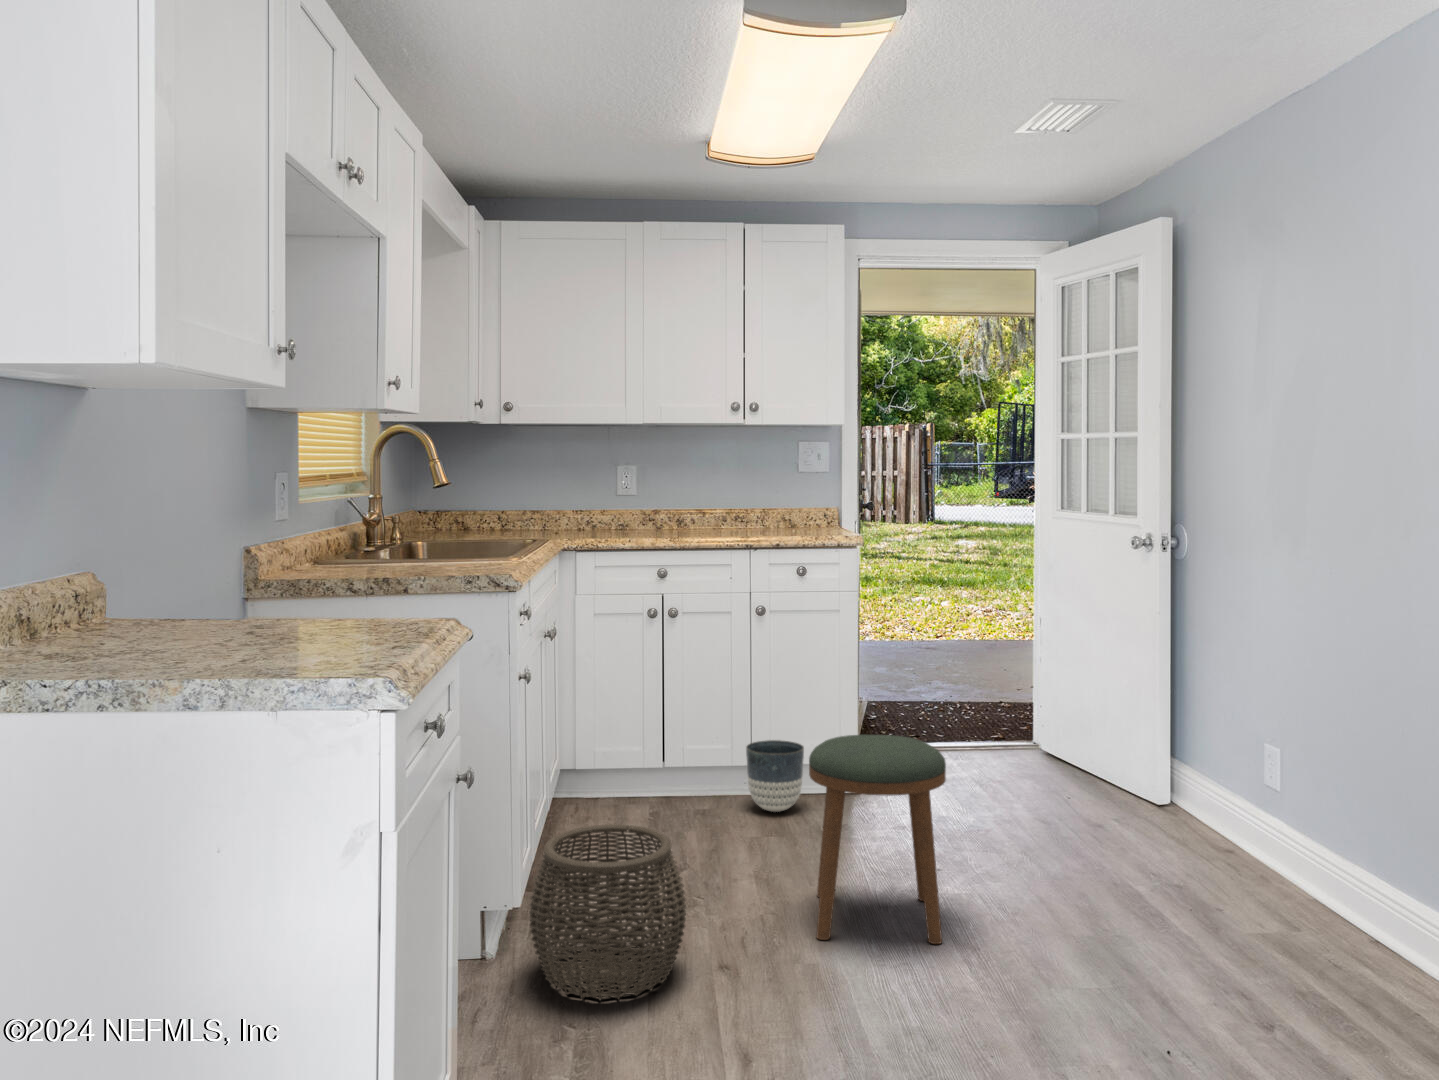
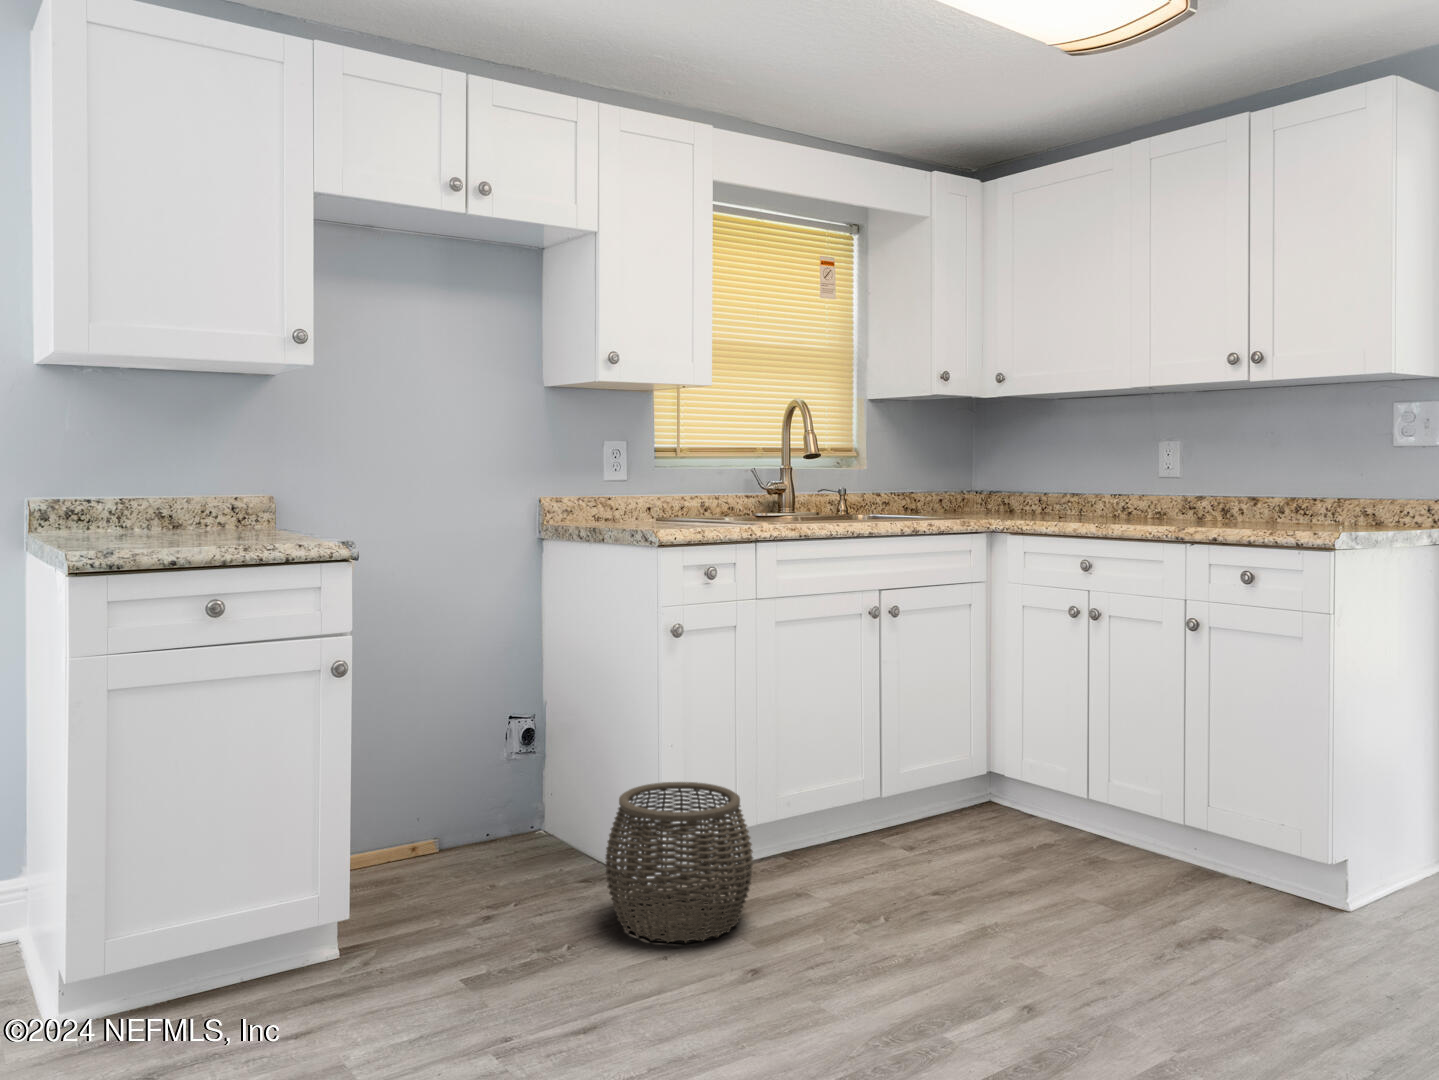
stool: present [809,735,946,944] -> none [873,765,1080,1041]
planter: present [746,740,804,812] -> none [1131,791,1211,886]

